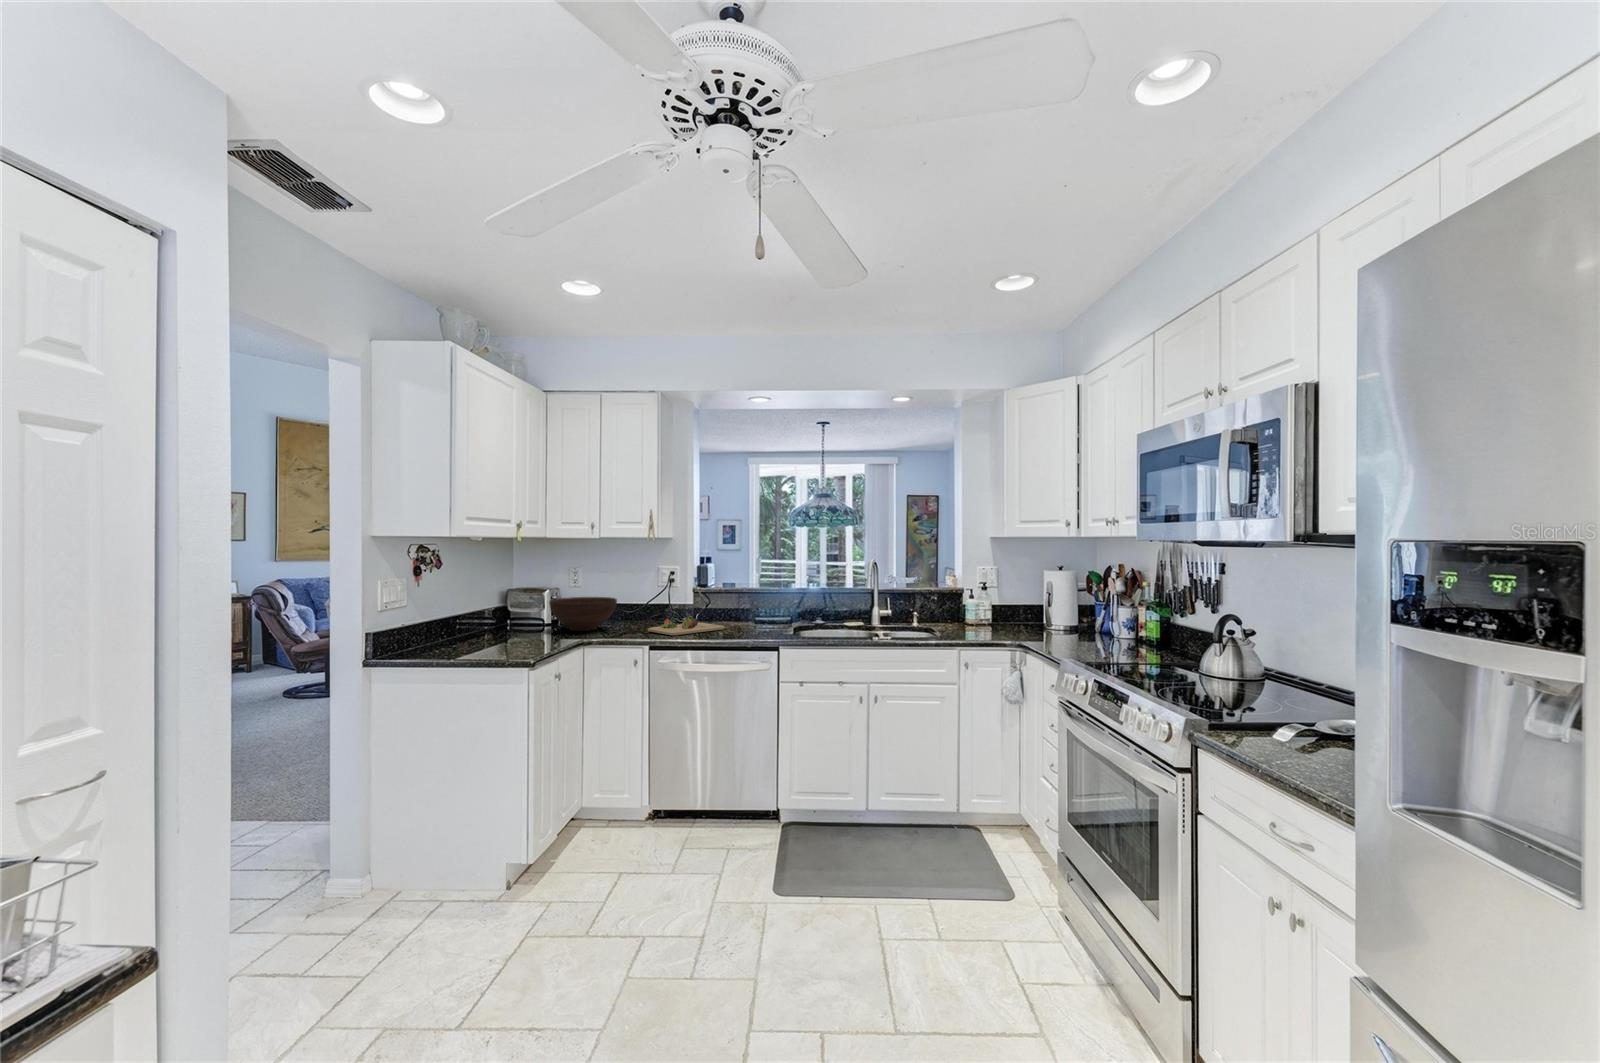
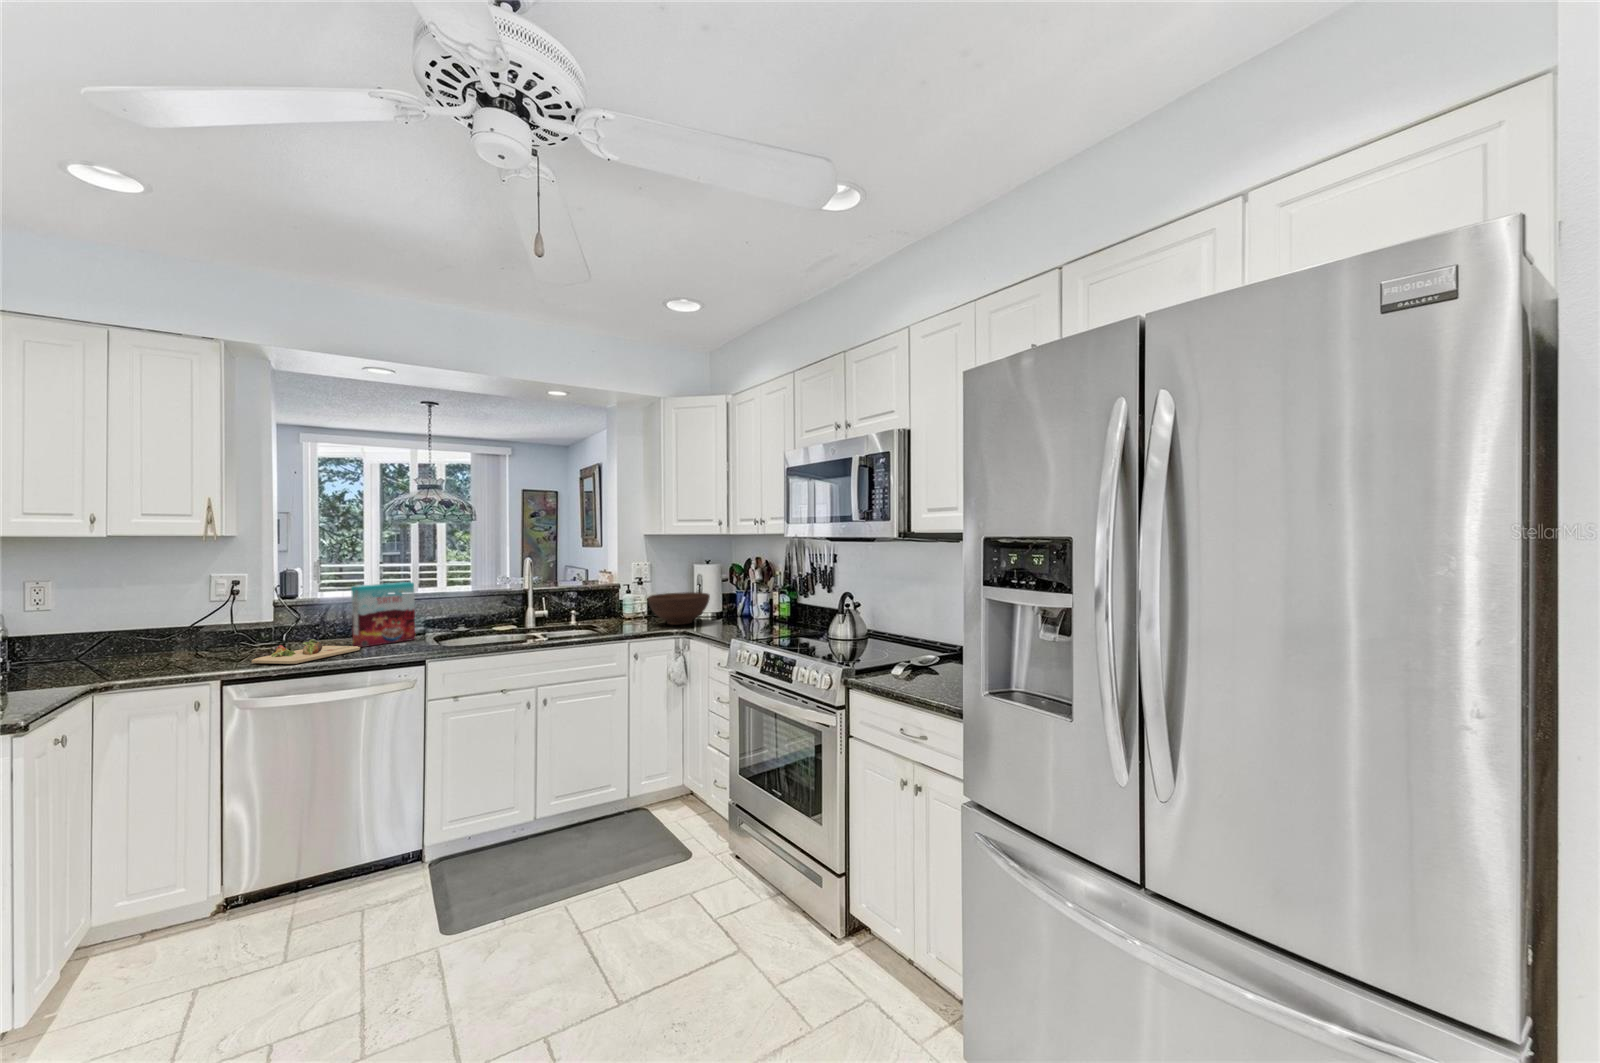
cereal box: none [722,571,770,627] -> present [351,582,415,647]
fruit bowl: present [549,597,617,631] -> present [648,592,710,625]

